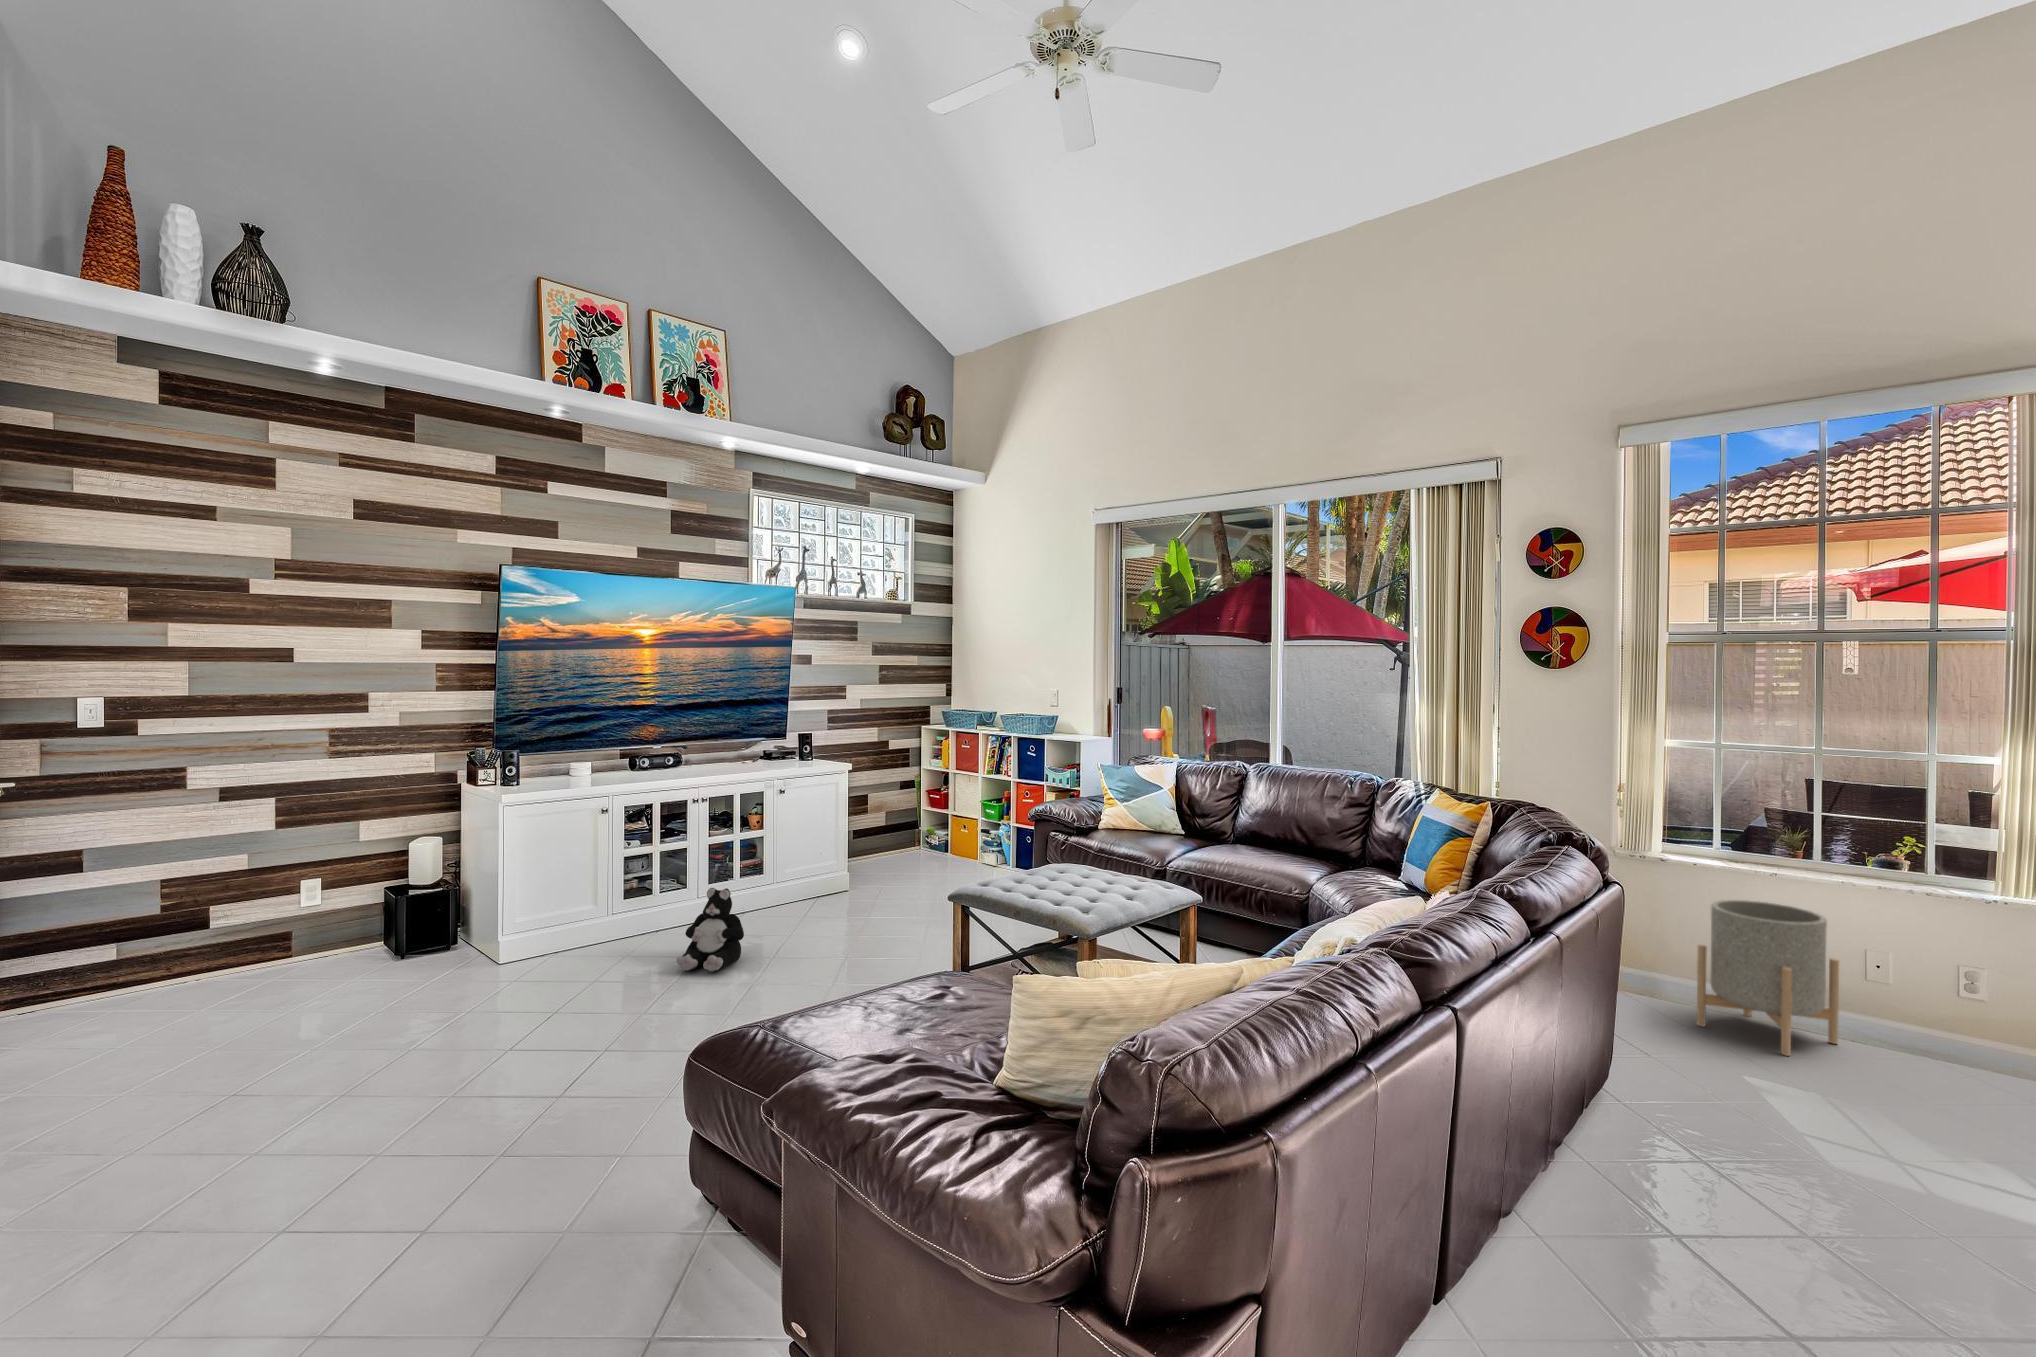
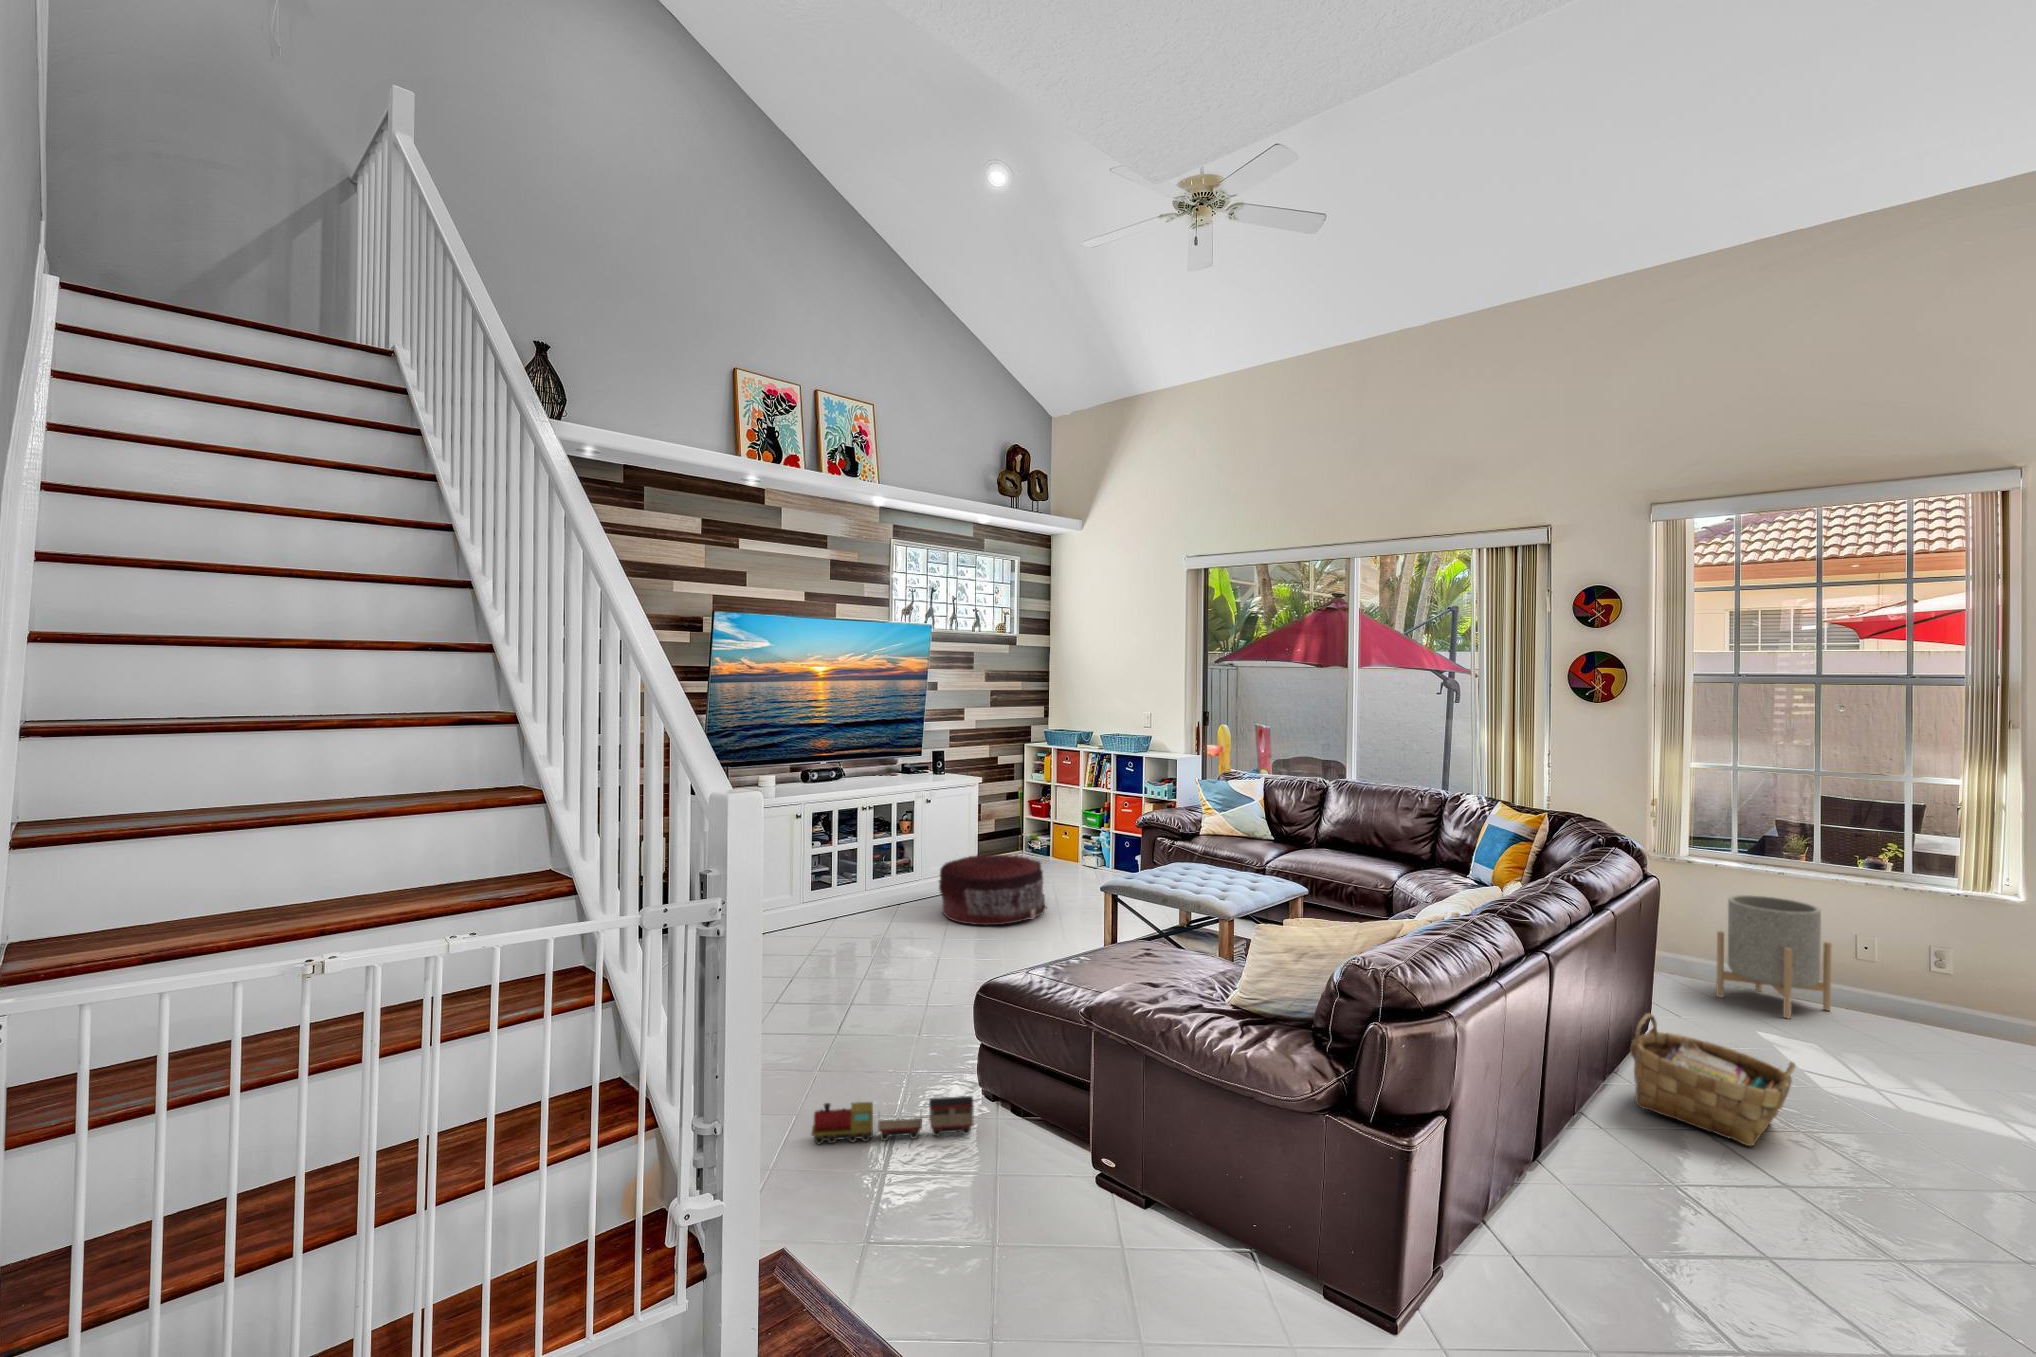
pouf: none [783,852,914,938] -> present [939,854,1047,925]
plush toy: present [676,888,744,972] -> none [872,882,923,950]
woven basket: none [1587,1070,1816,1267] -> present [1630,1013,1795,1146]
toy train: none [407,1206,661,1285] -> present [811,1096,974,1144]

